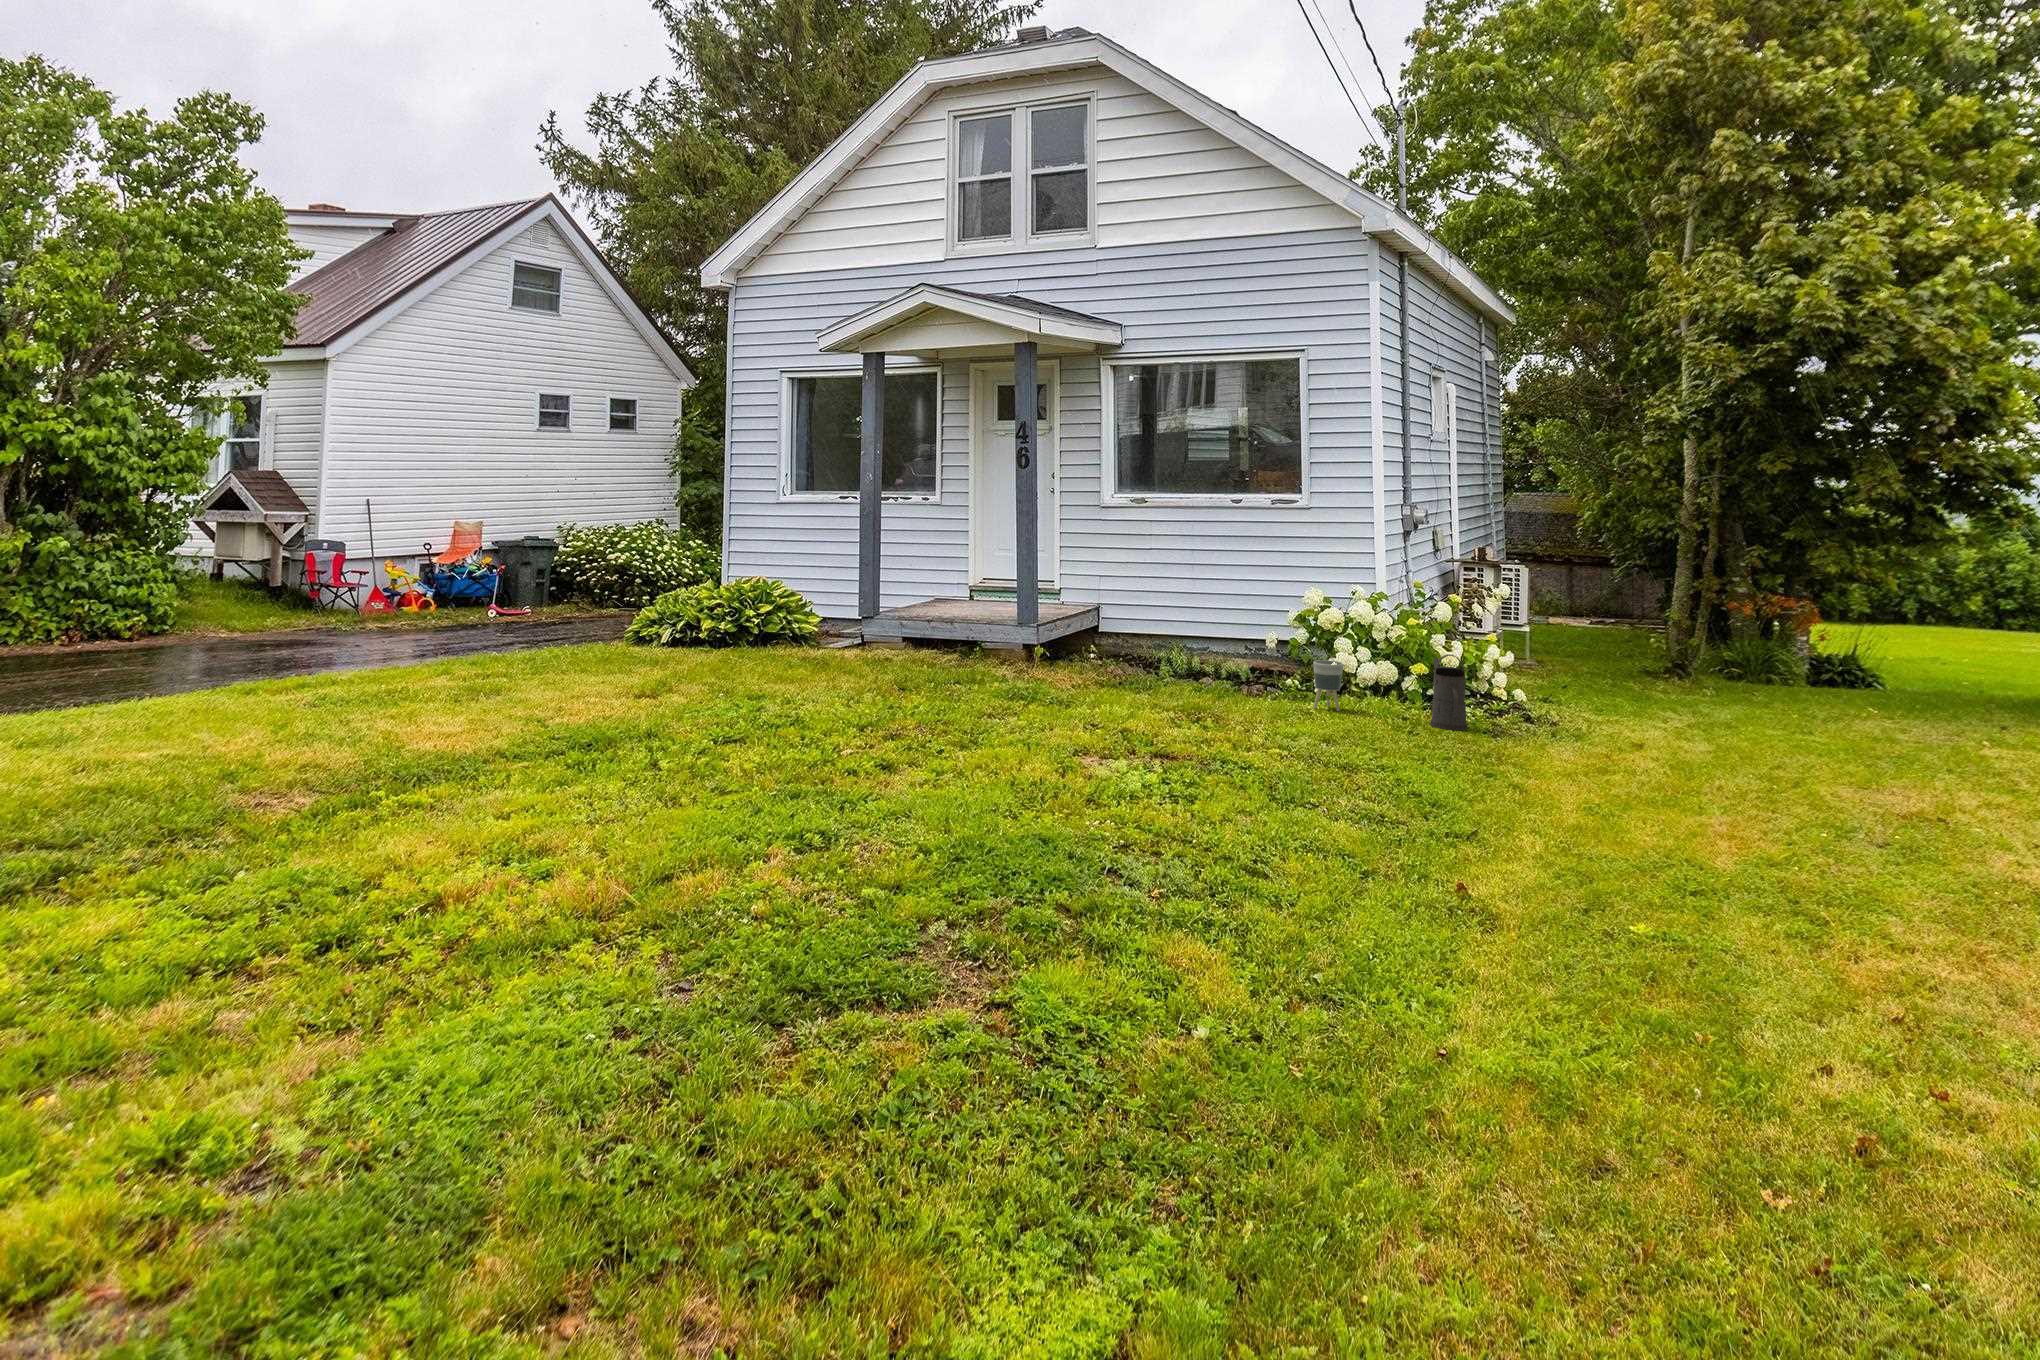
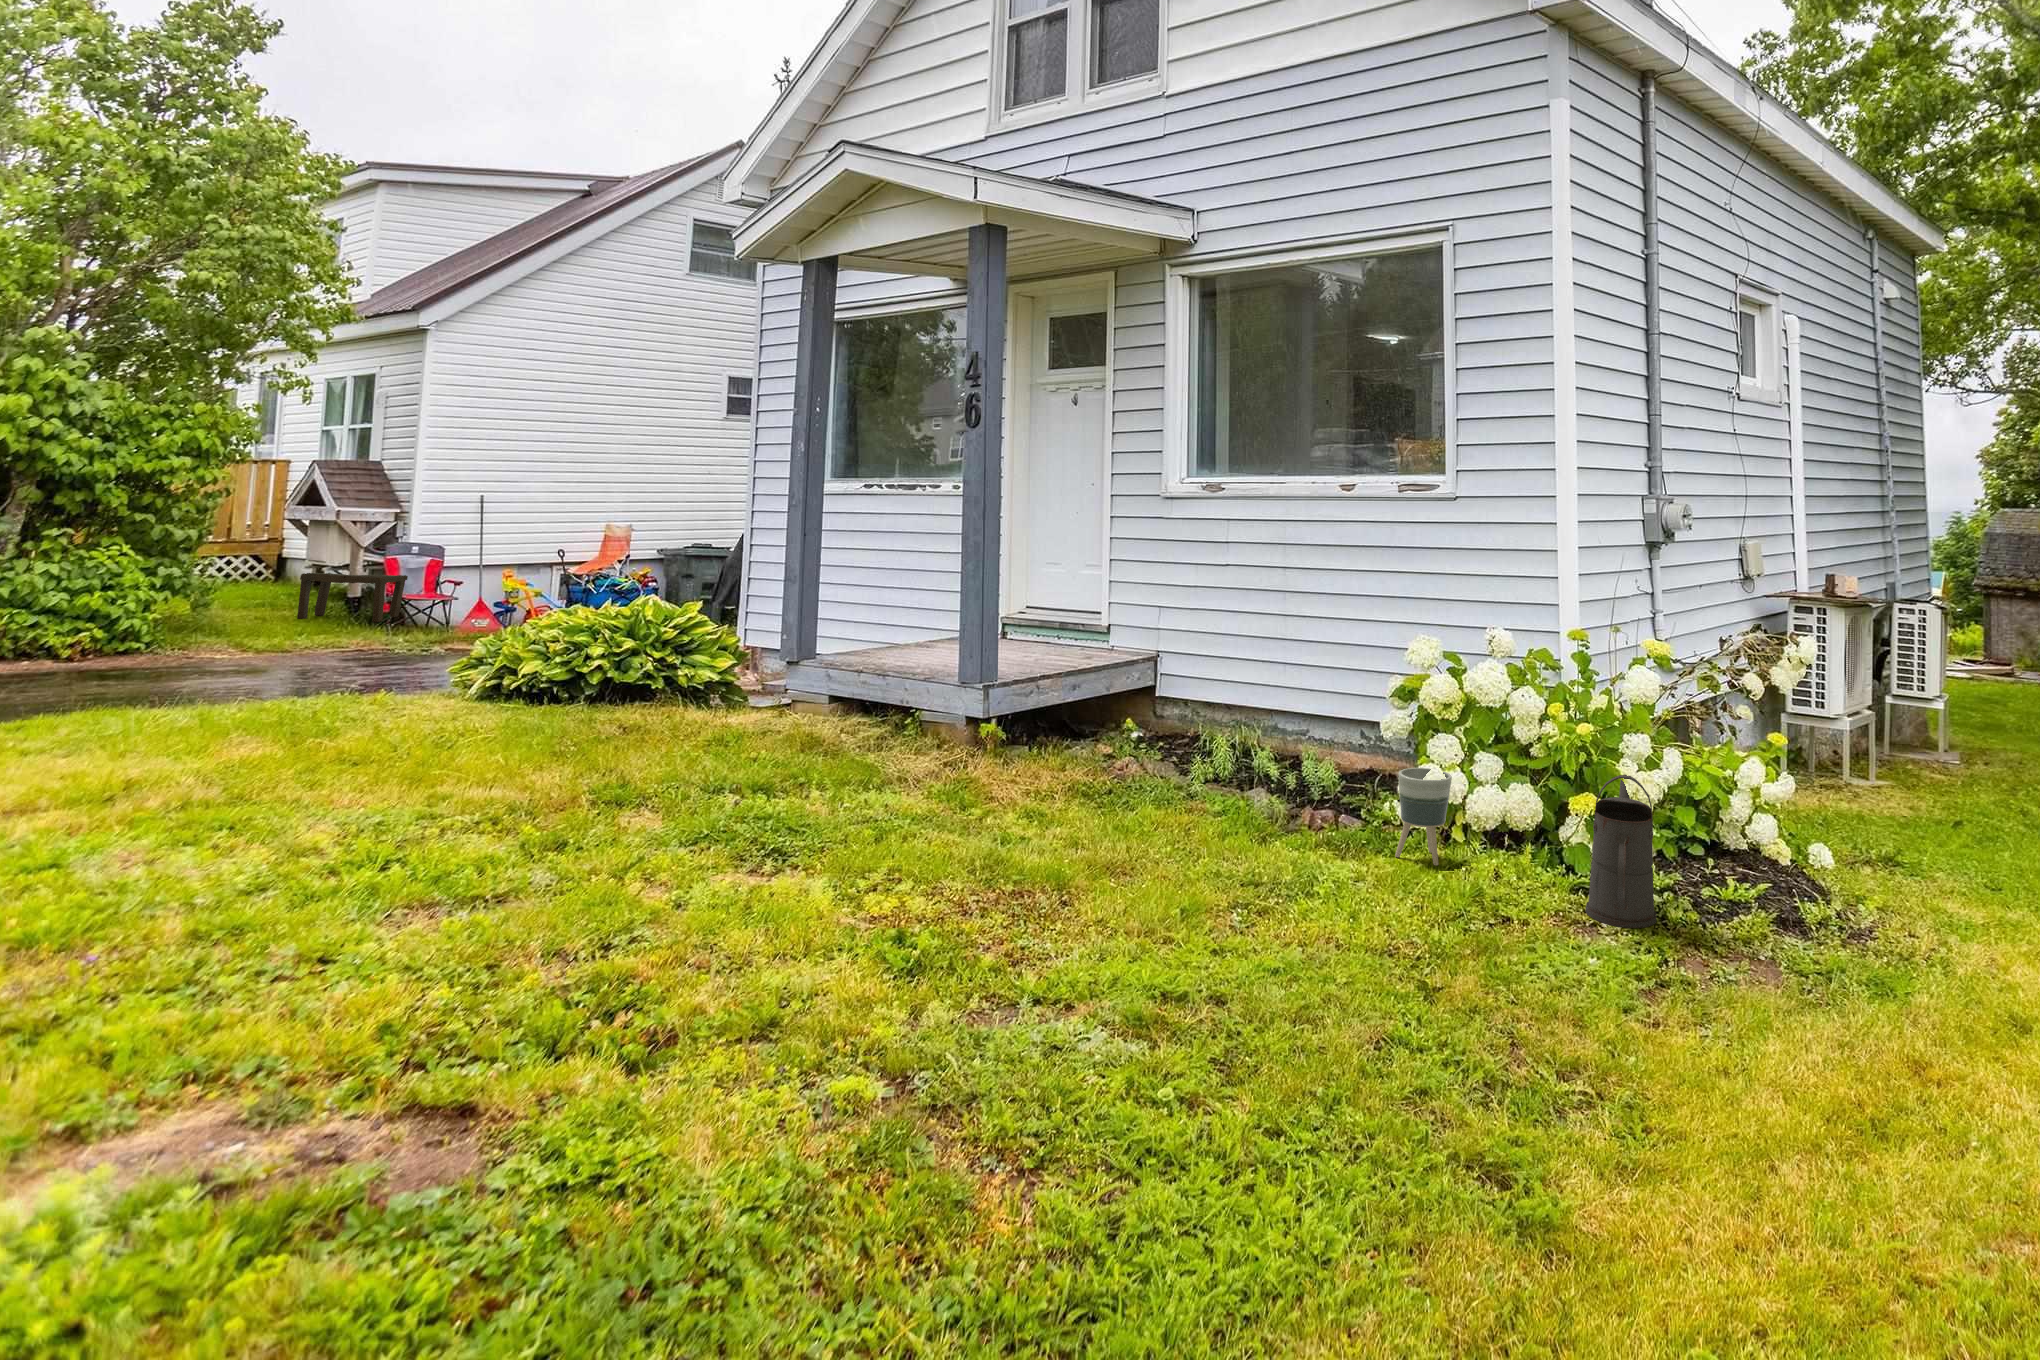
bench: none [219,567,312,608] -> present [297,573,408,622]

